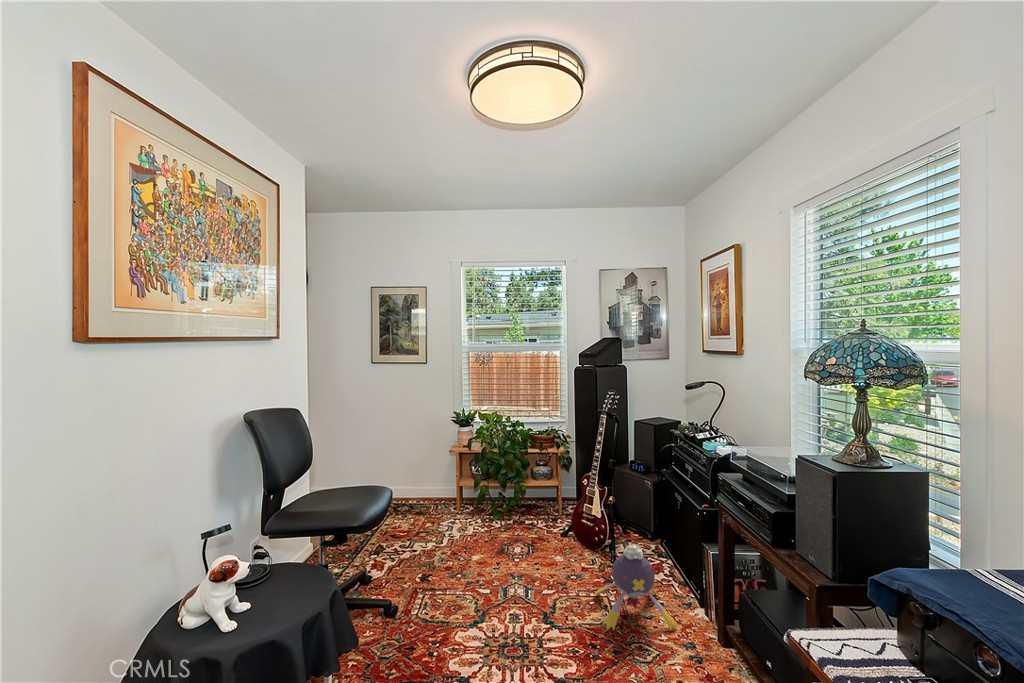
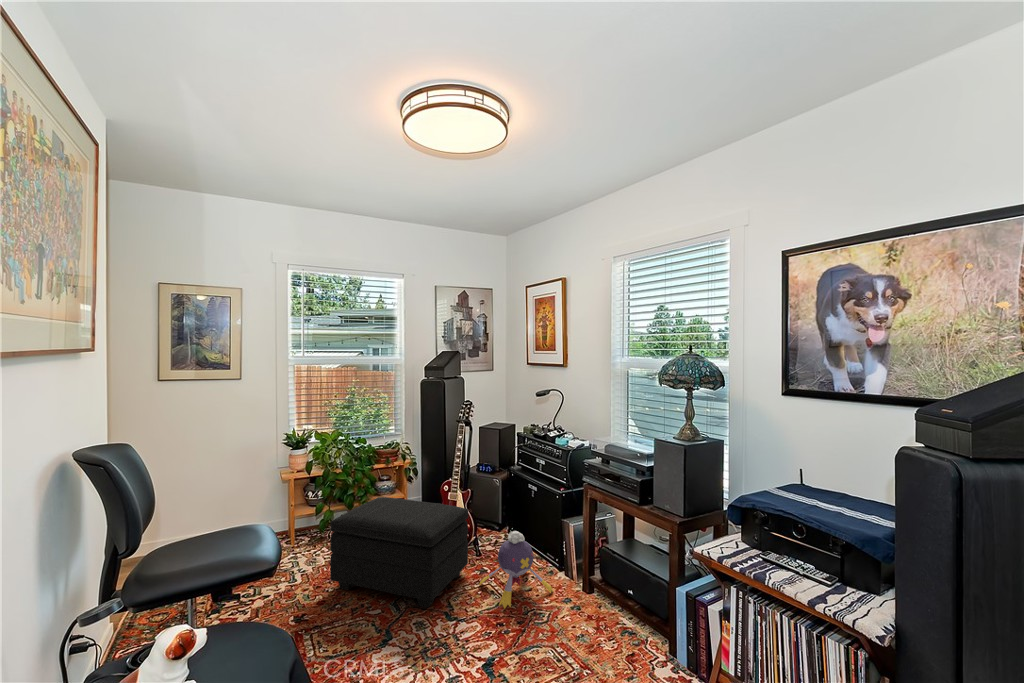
footstool: none [462,481,591,602] -> present [330,497,468,608]

